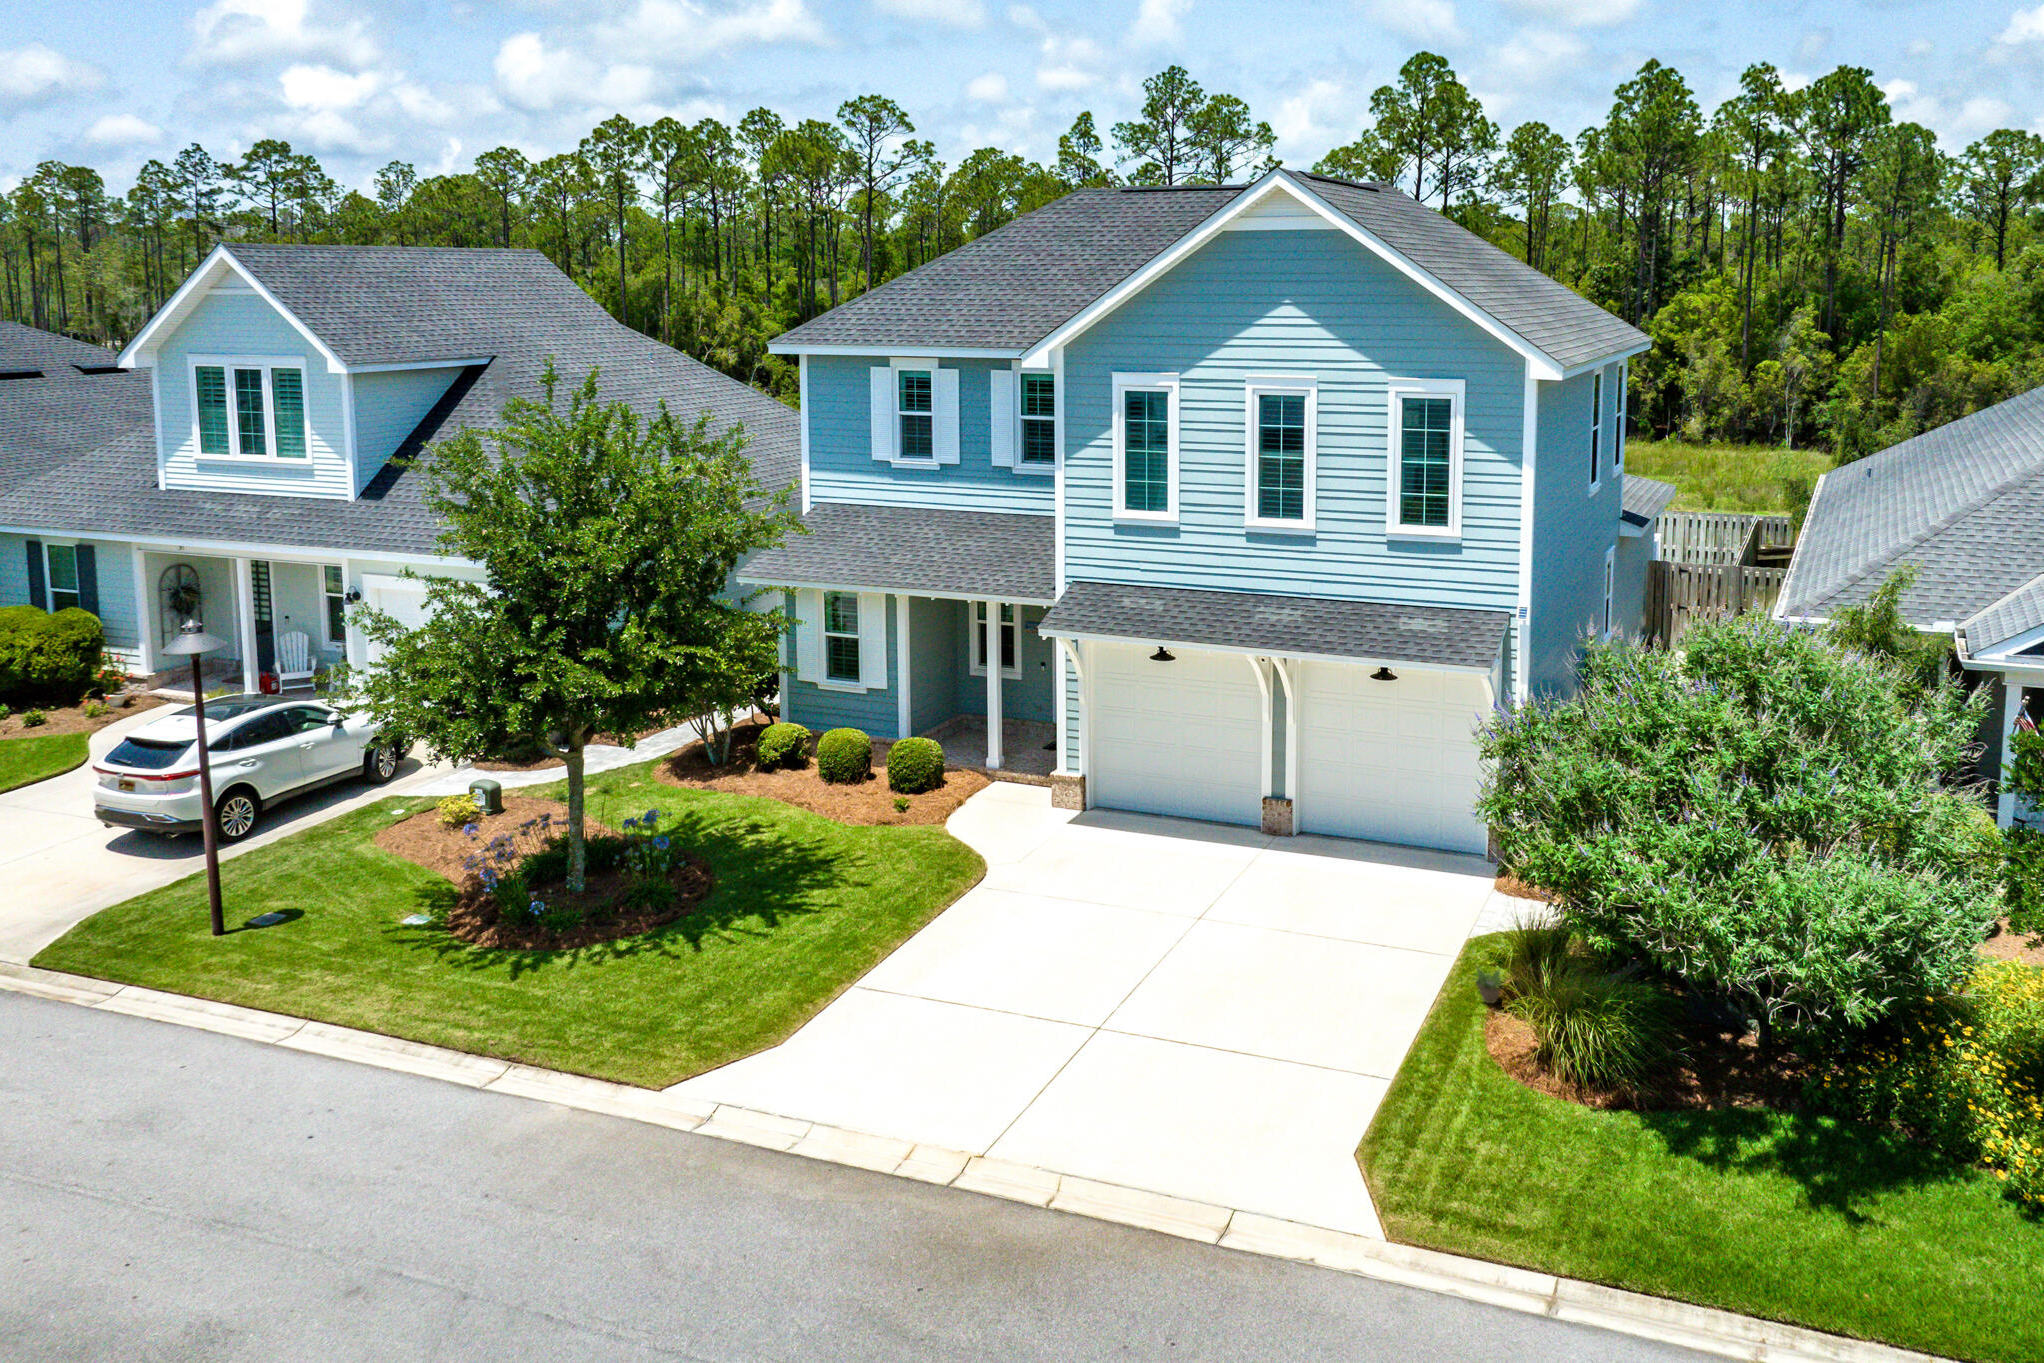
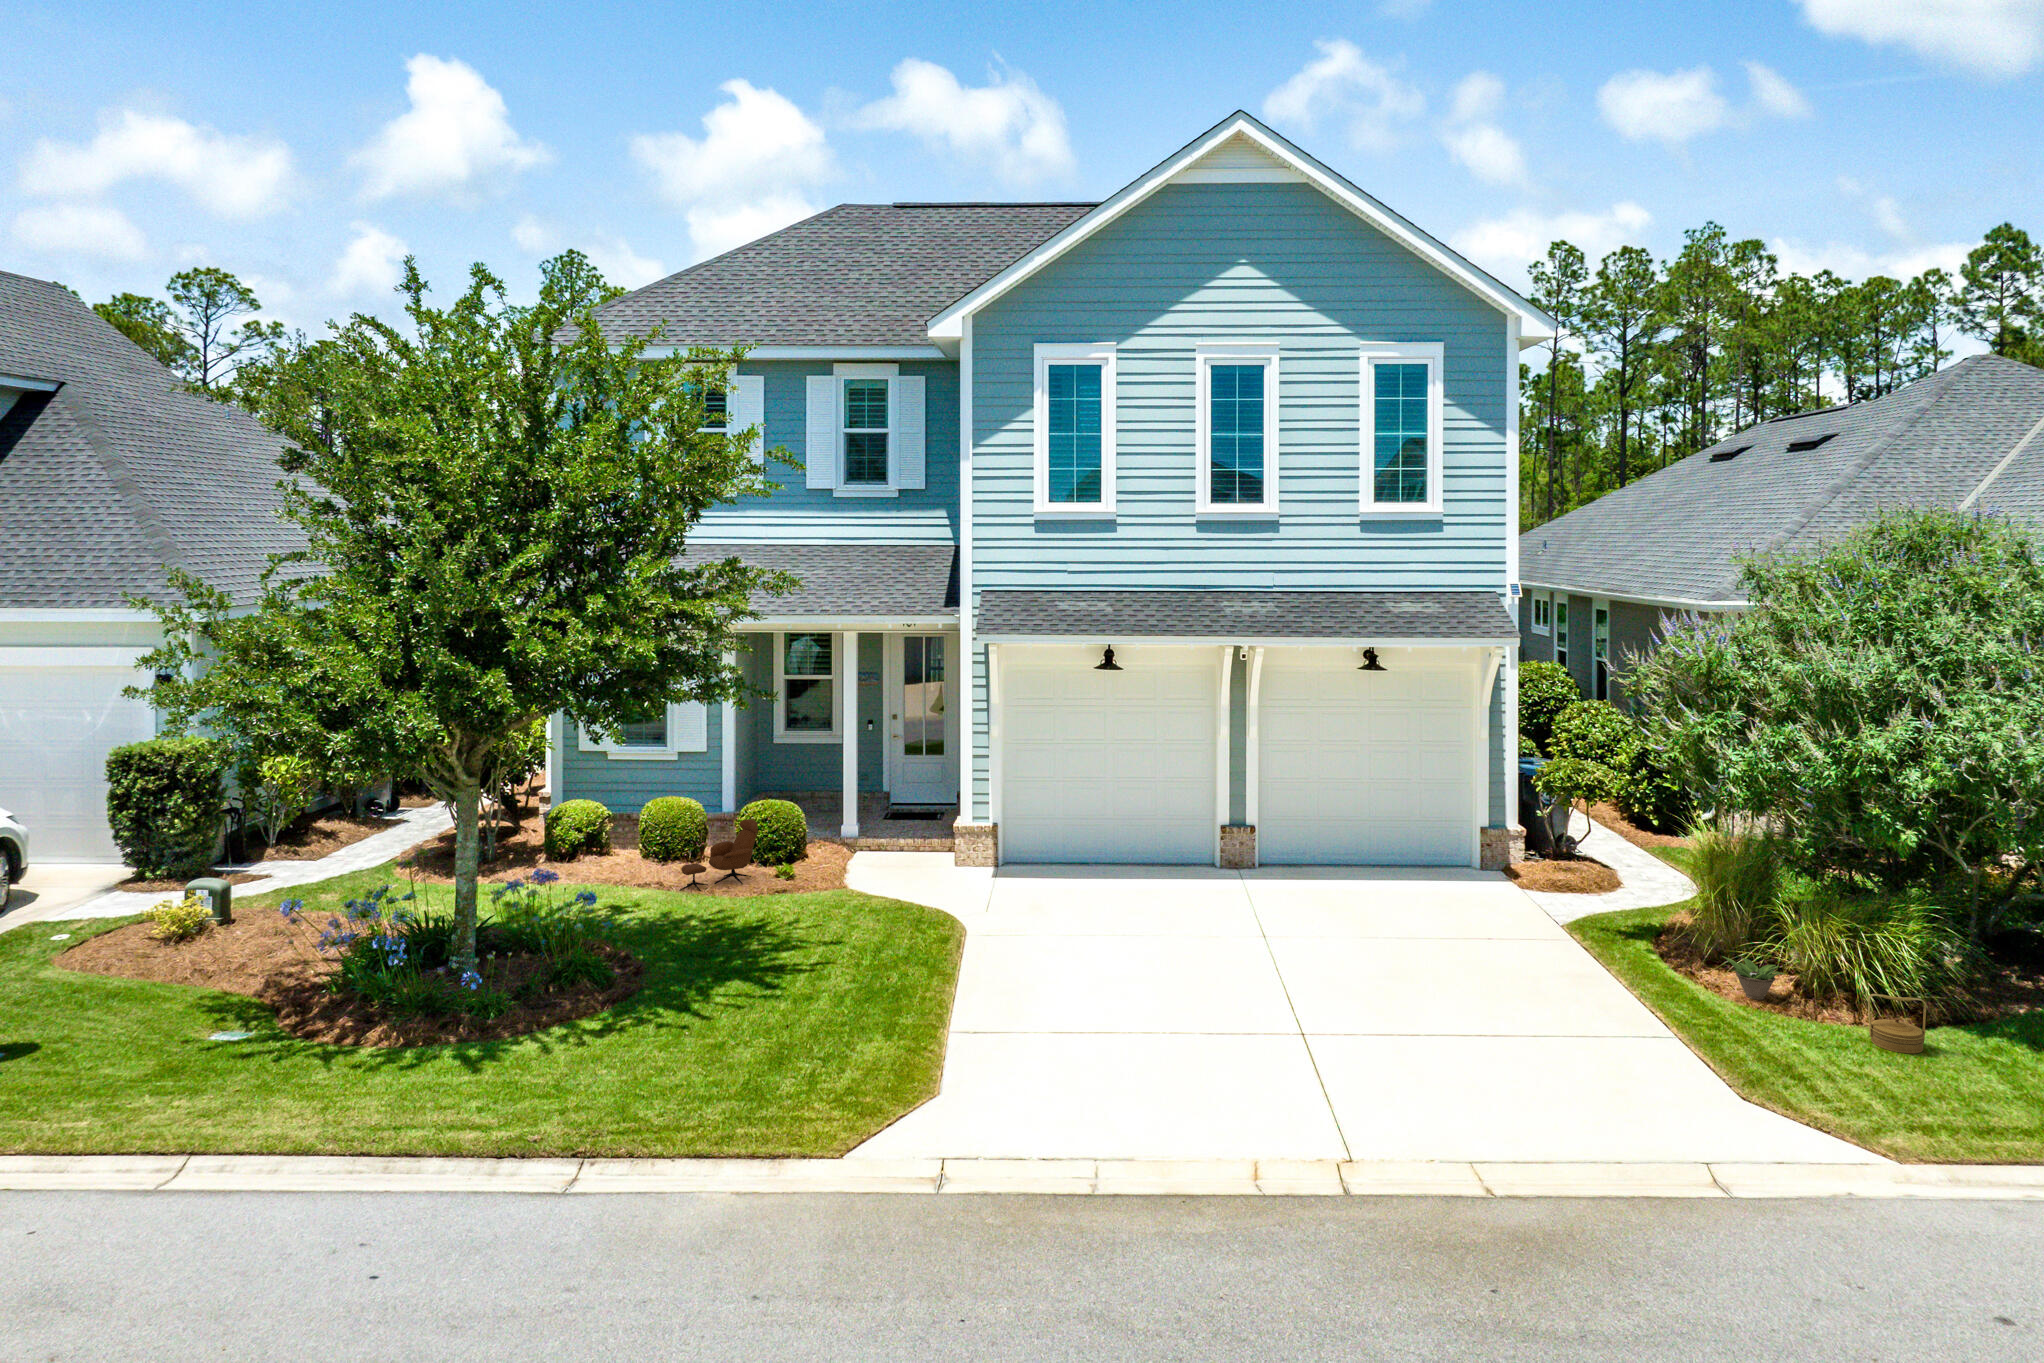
lounge chair: none [833,752,895,804] -> present [680,819,758,891]
woven basket: none [1505,1009,1543,1058] -> present [1868,994,1926,1054]

